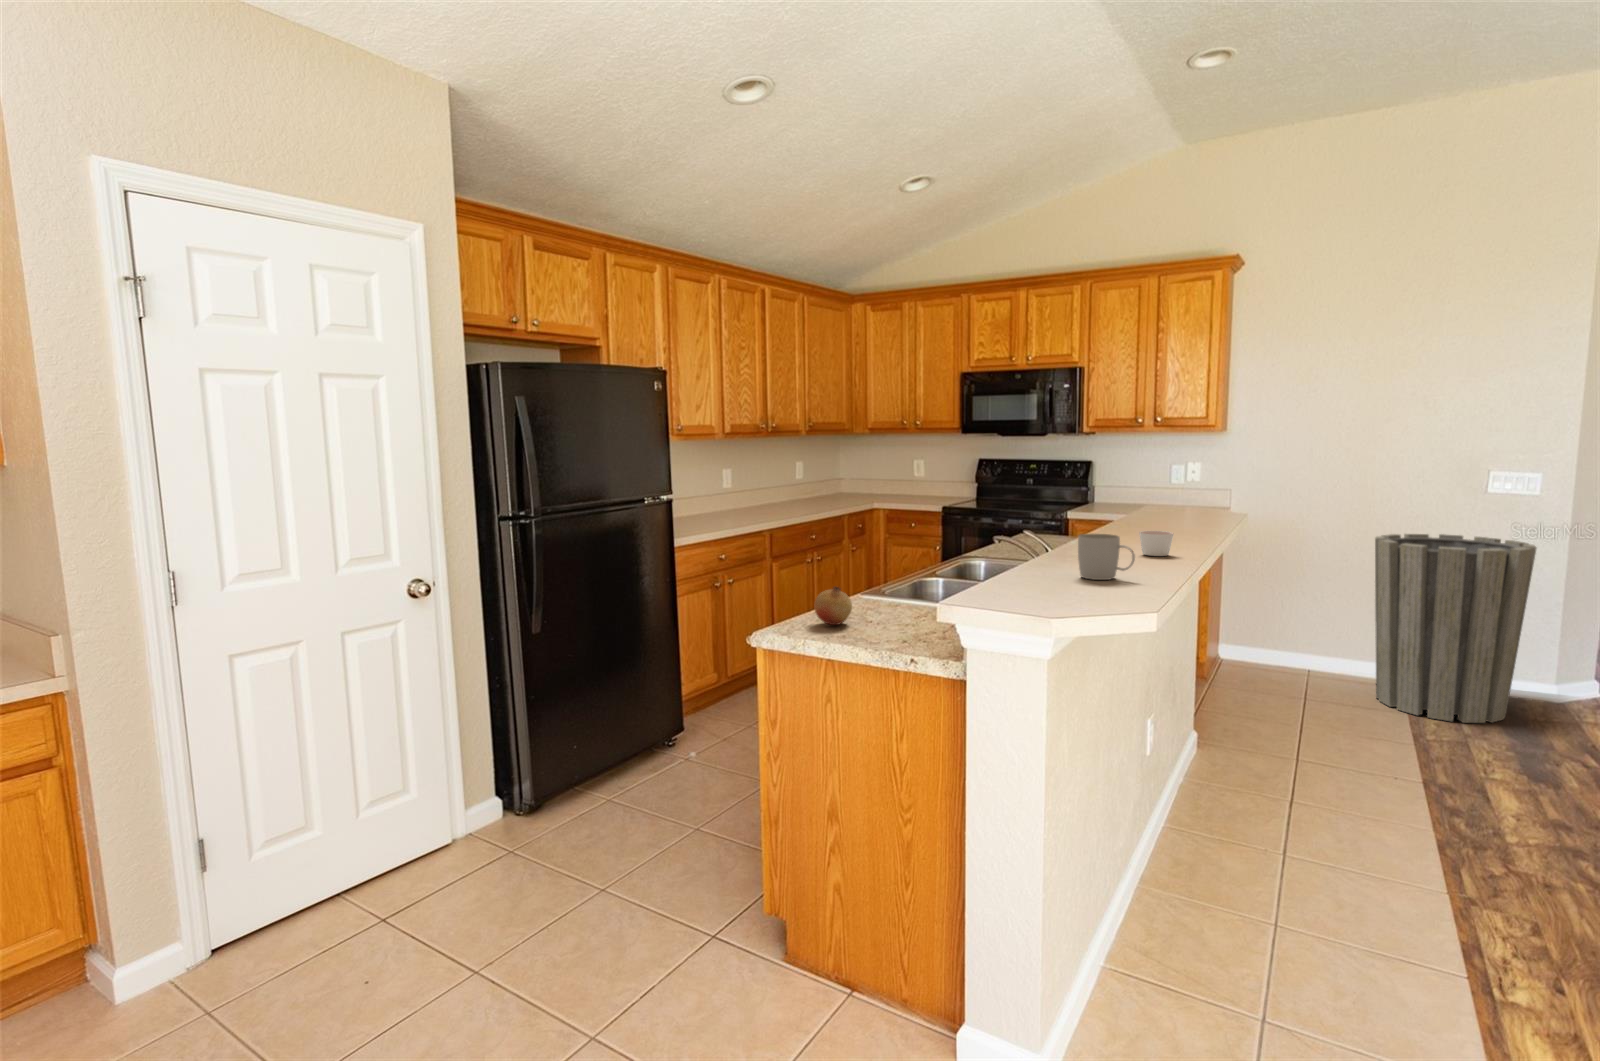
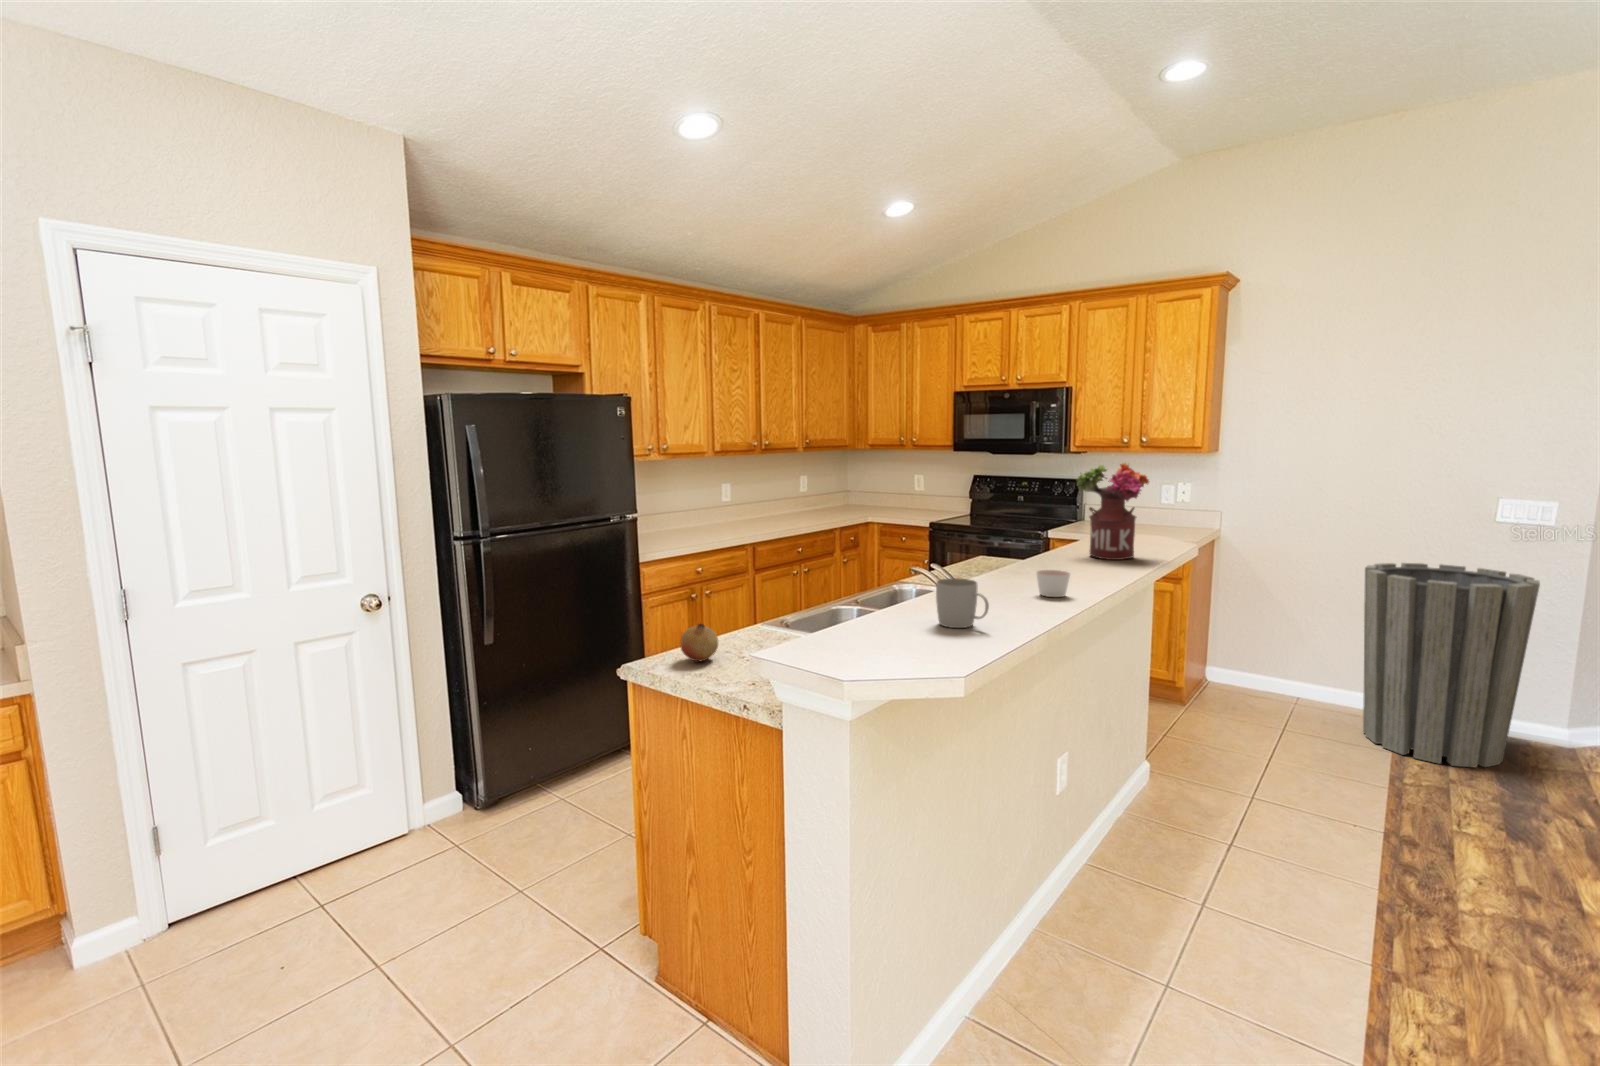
flower arrangement: none [1134,433,1206,528] -> present [1077,463,1149,560]

